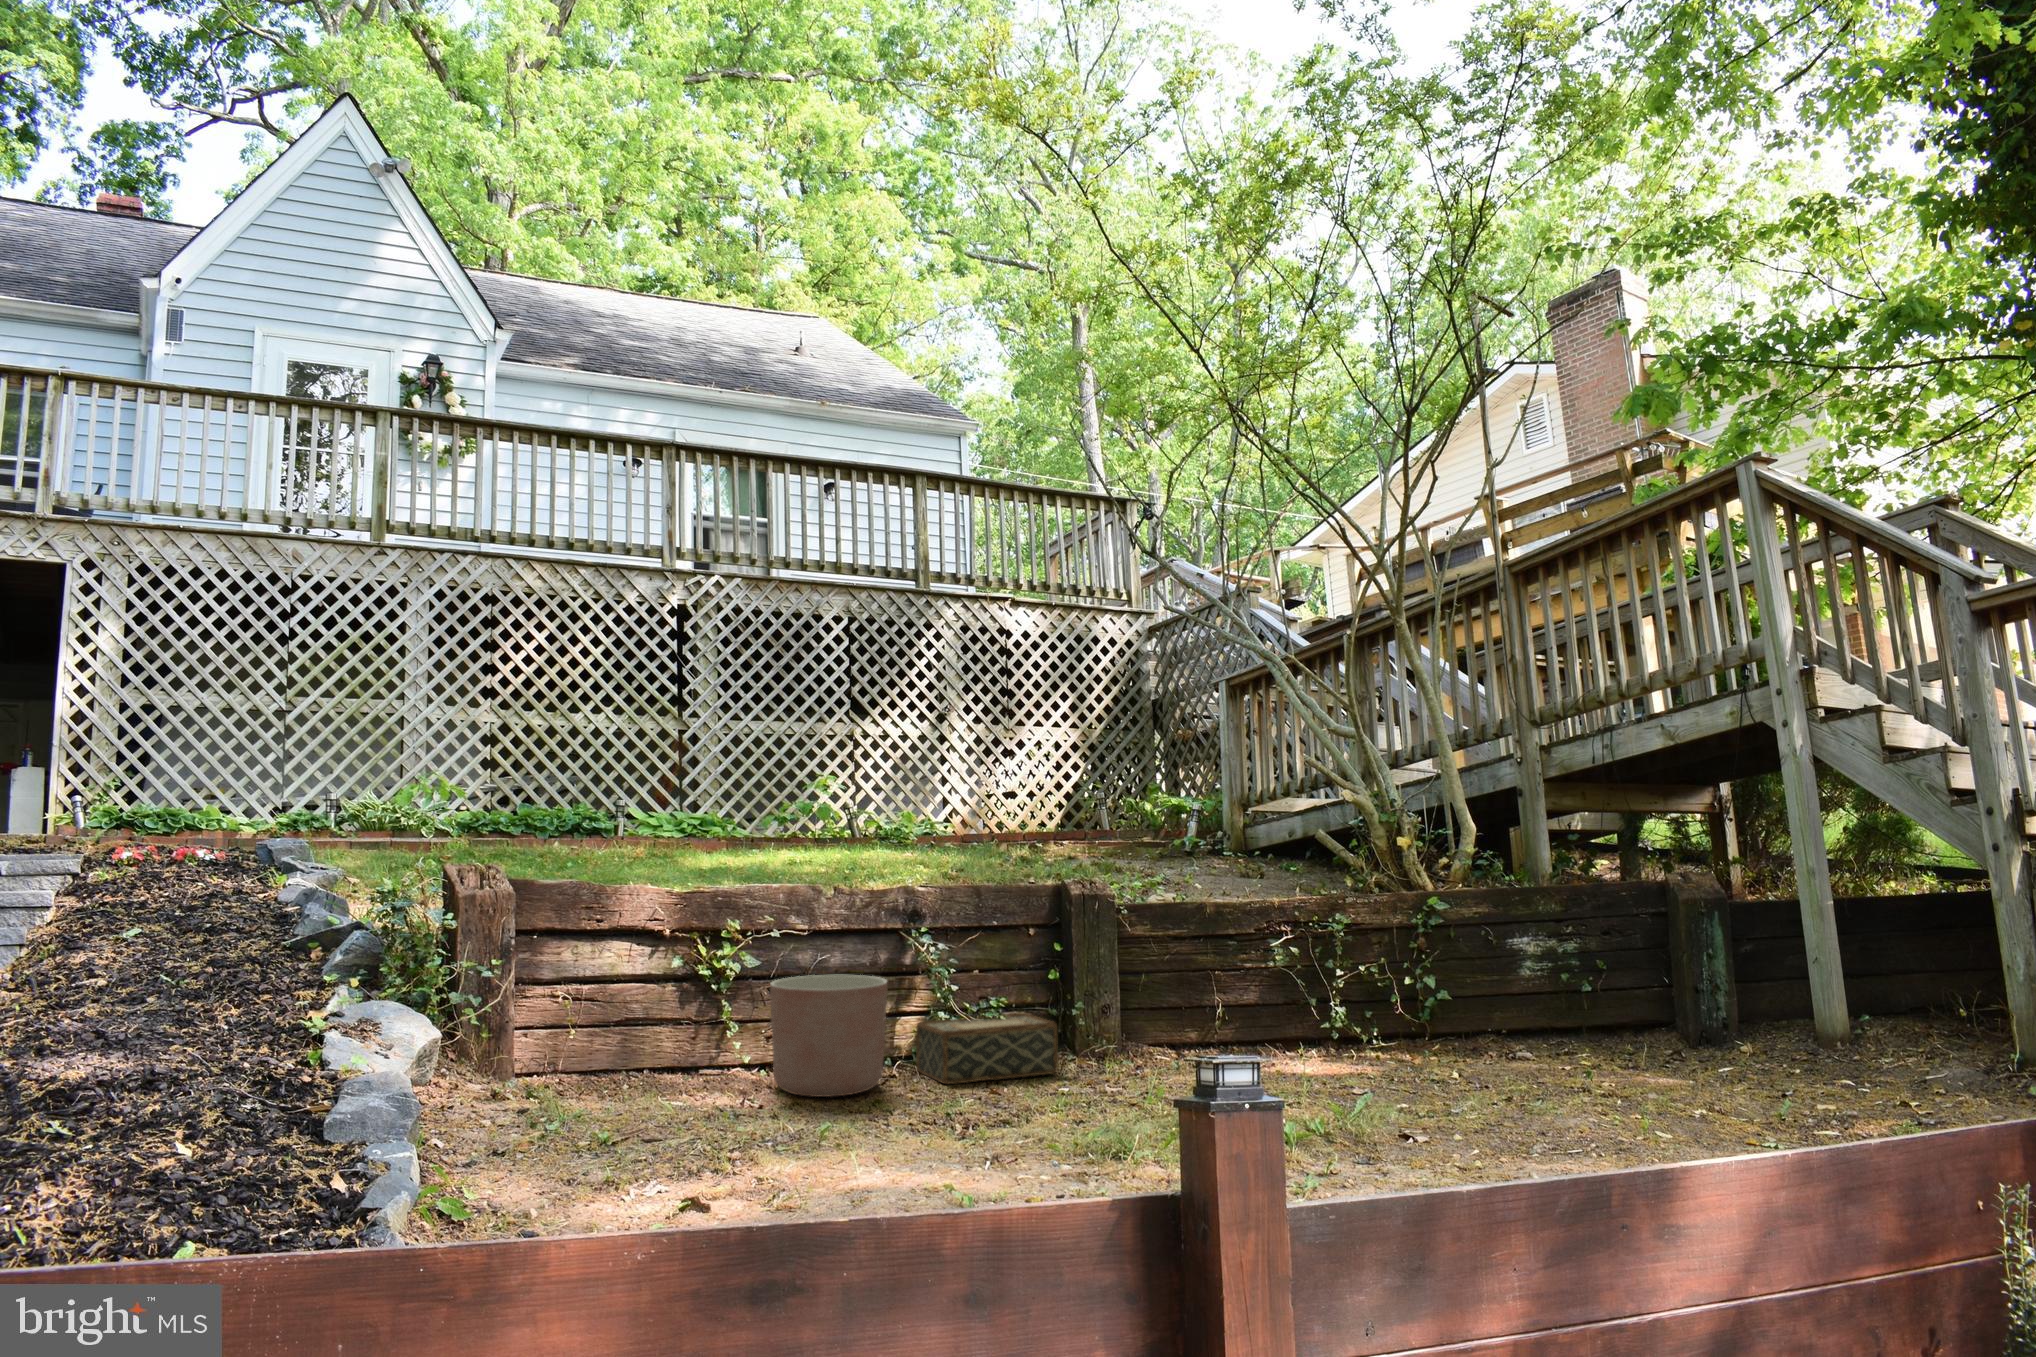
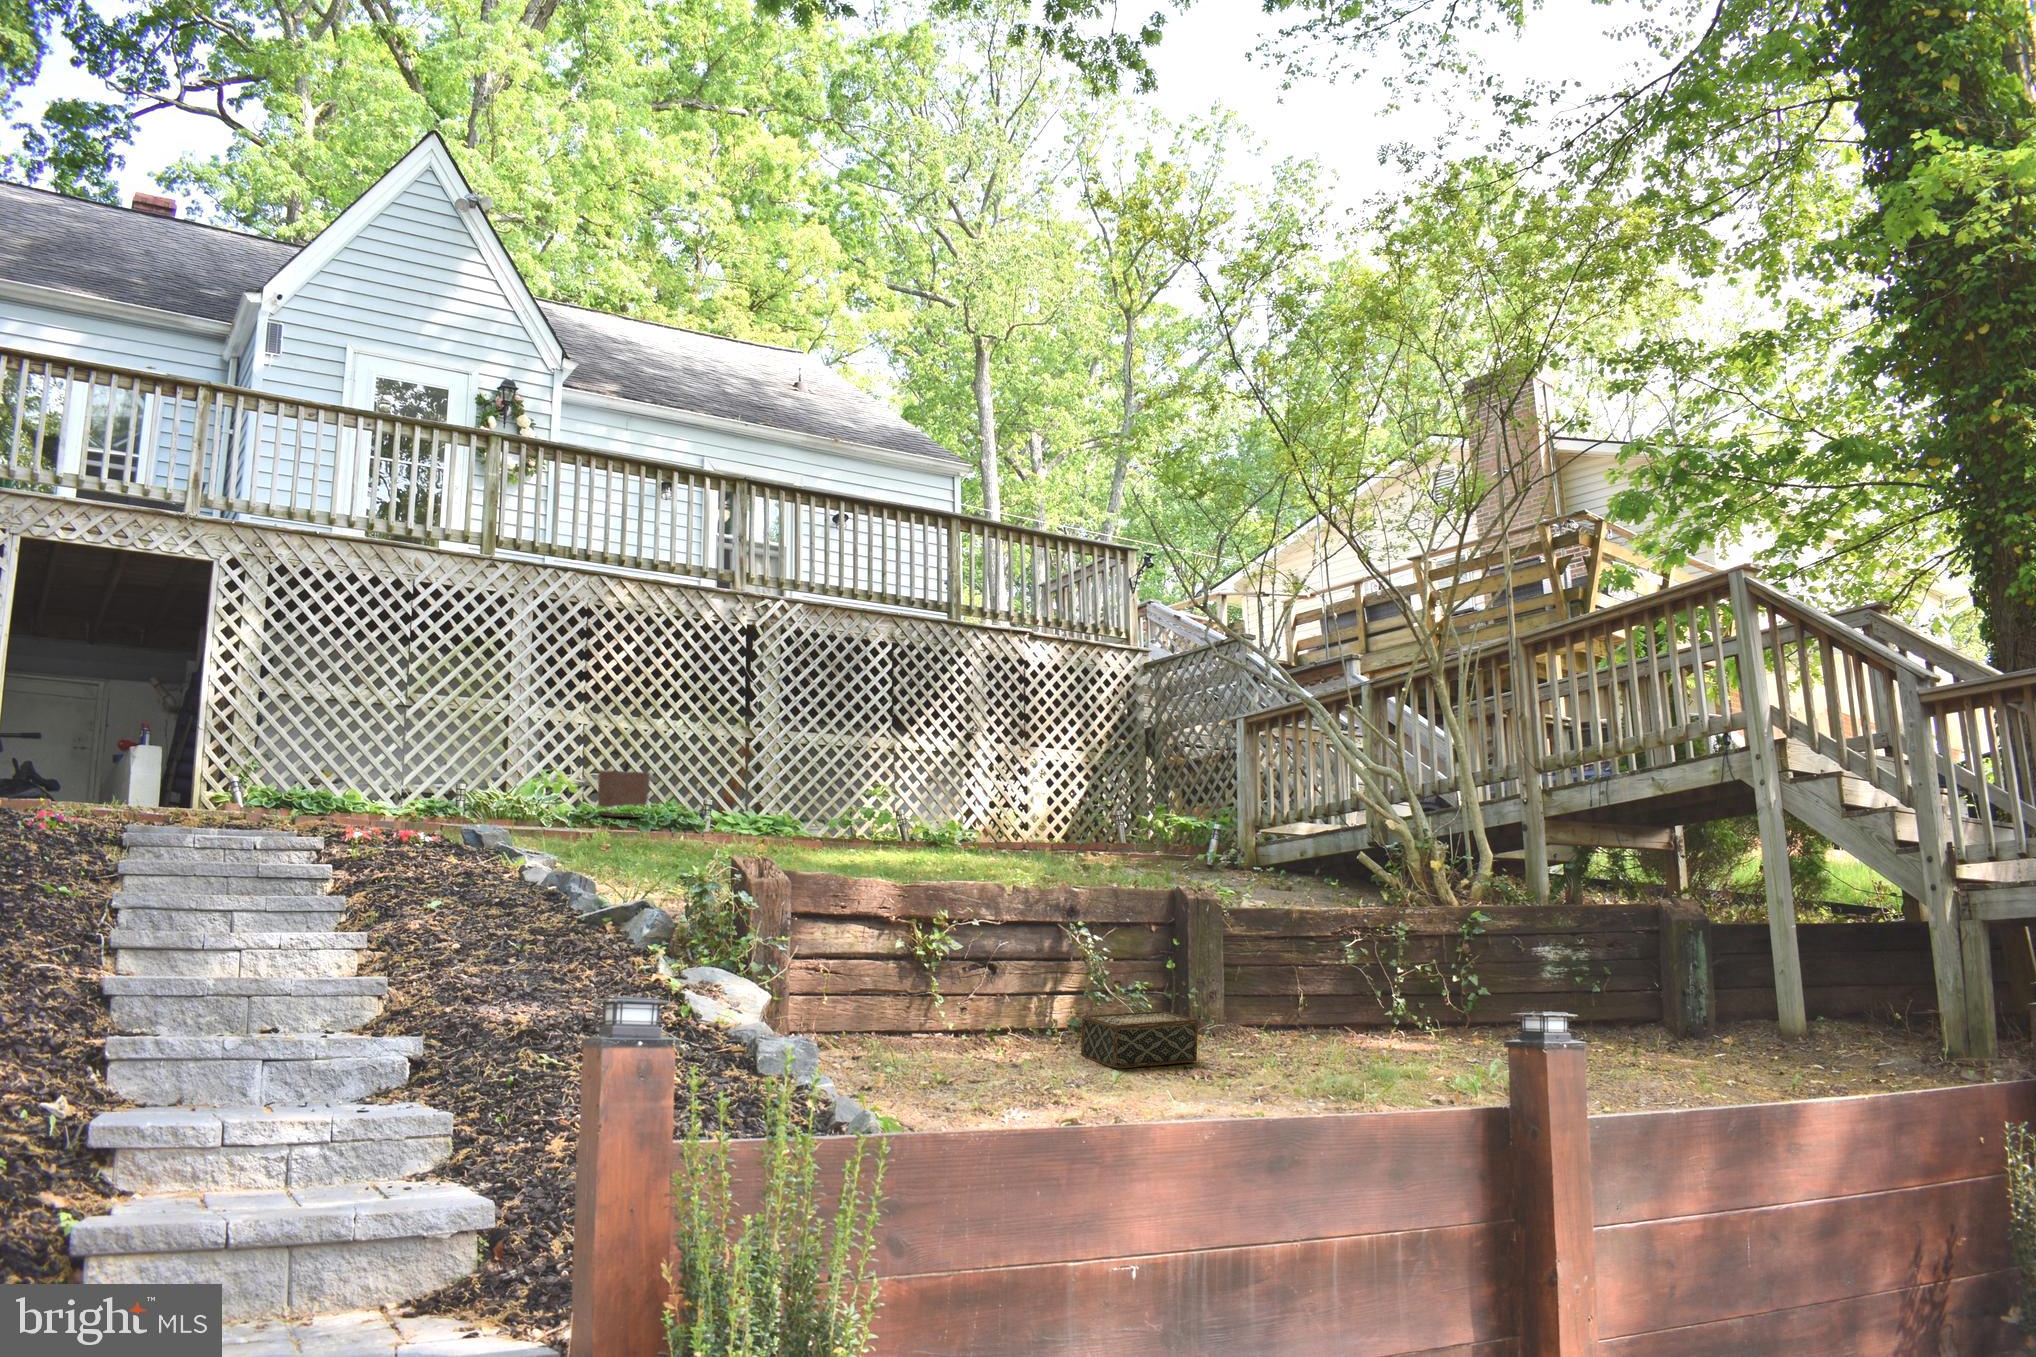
planter: present [770,975,887,1097] -> present [598,770,650,817]

